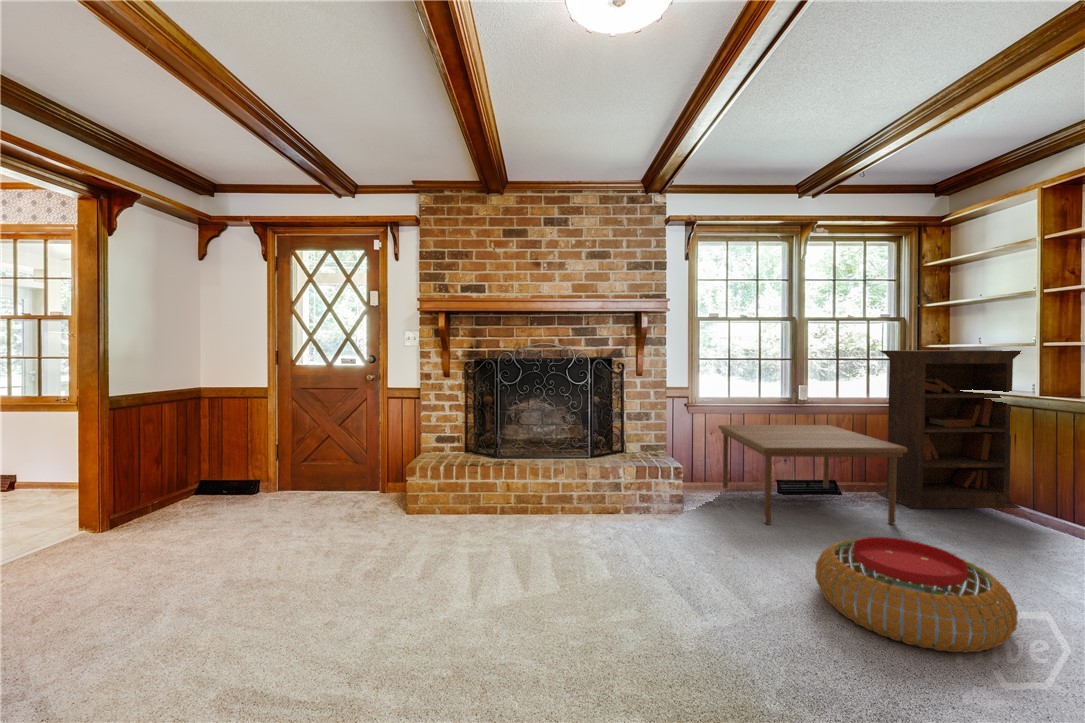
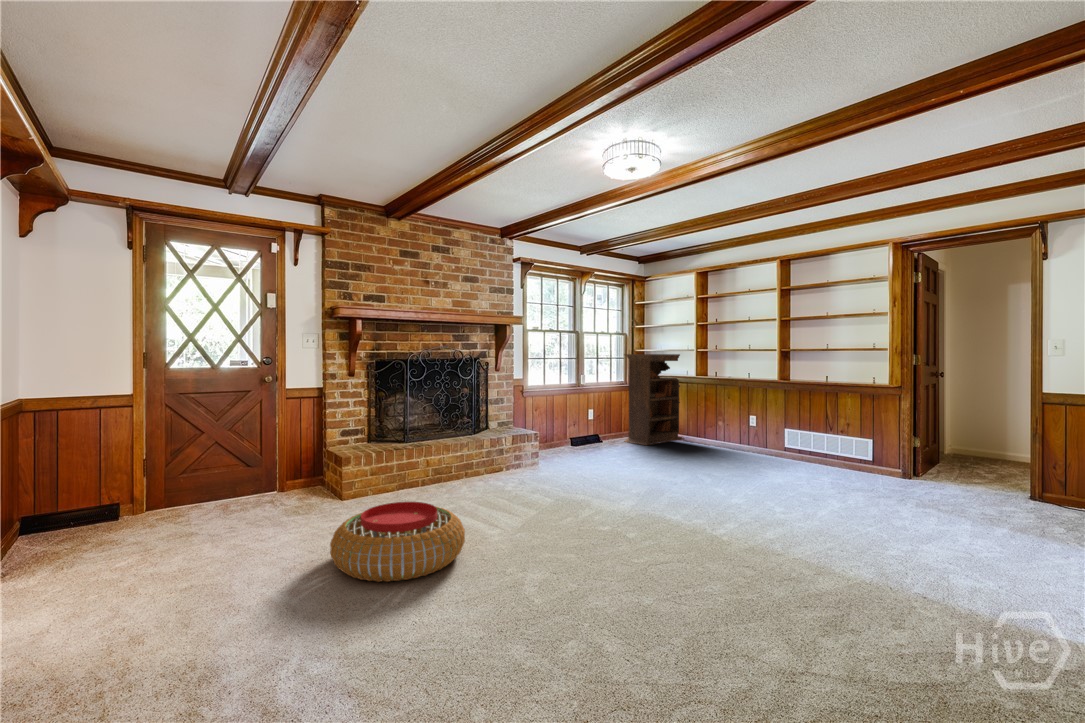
coffee table: present [718,425,907,524] -> none [541,402,654,462]
pouf: present [815,537,1018,653] -> present [330,502,465,582]

